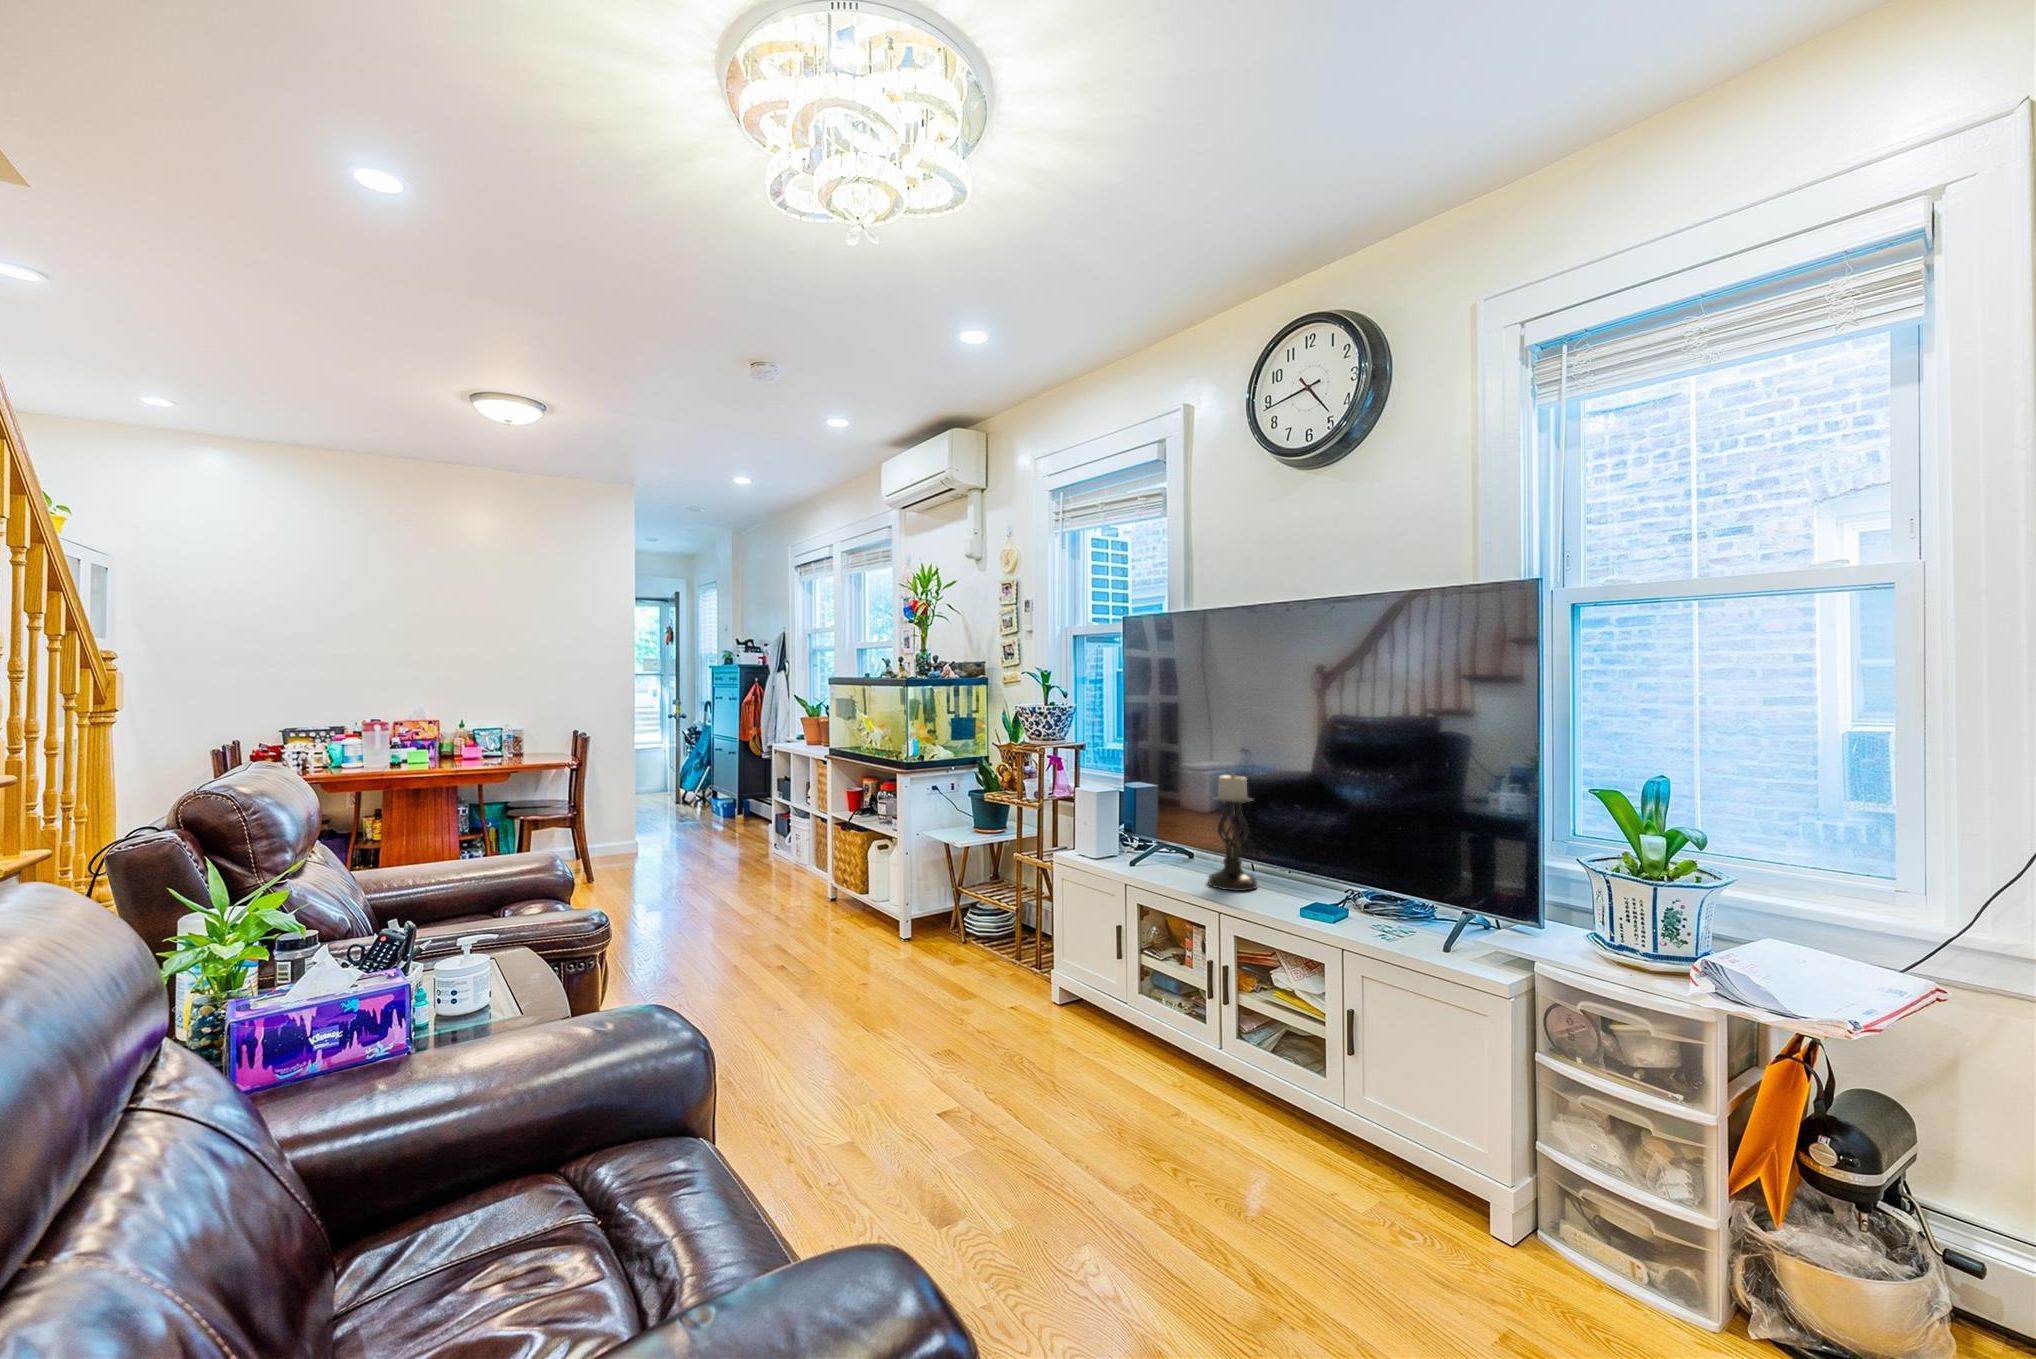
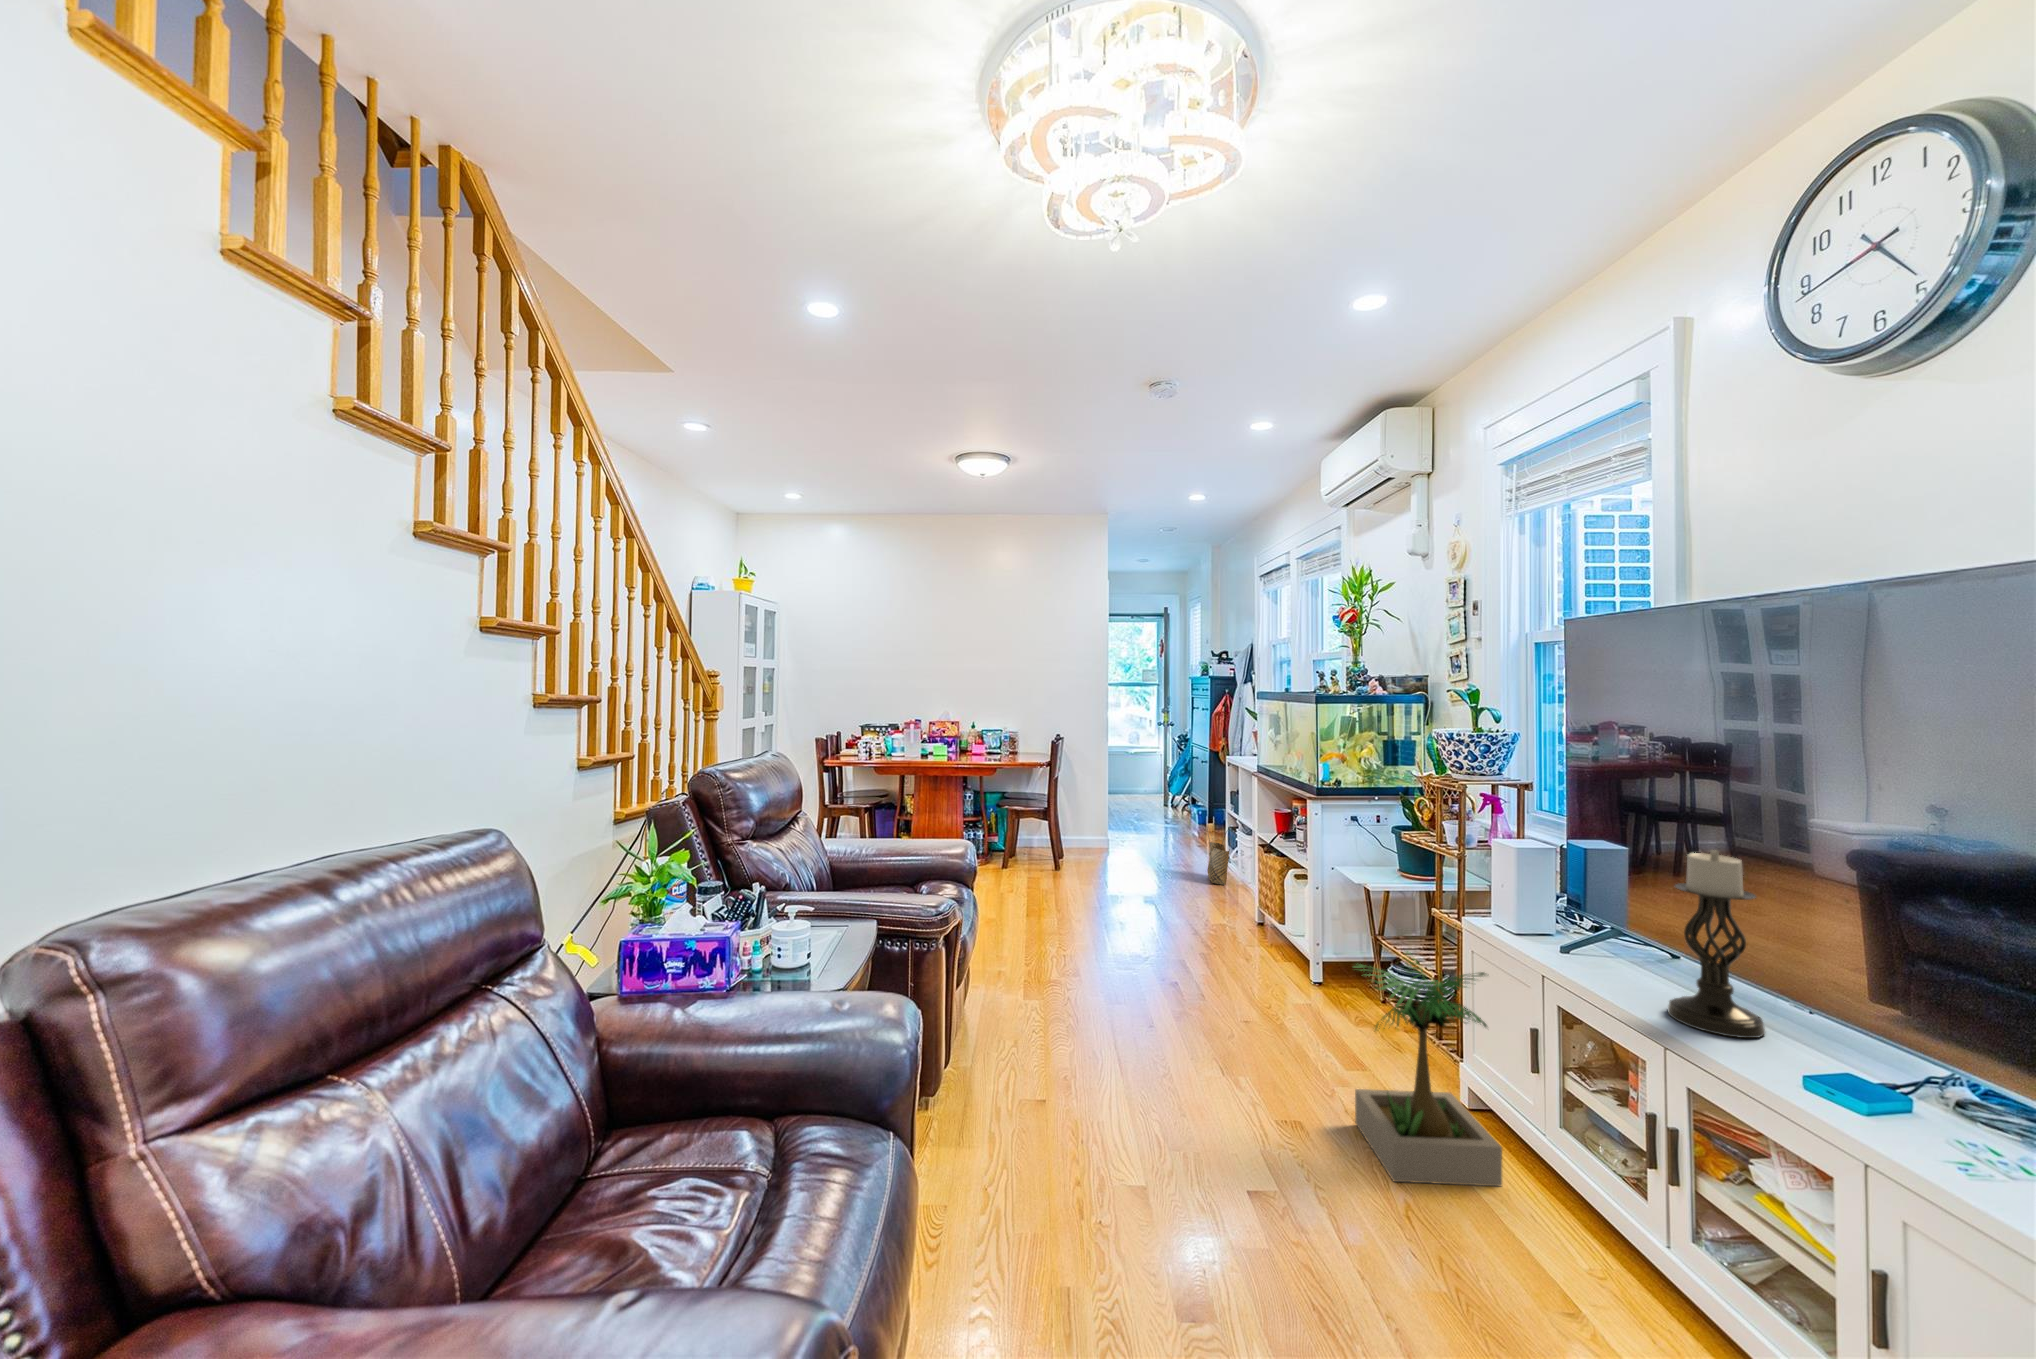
woven basket: none [766,813,792,871] -> present [1207,827,1231,885]
potted plant: none [986,879,1111,1063] -> present [1354,951,1502,1186]

